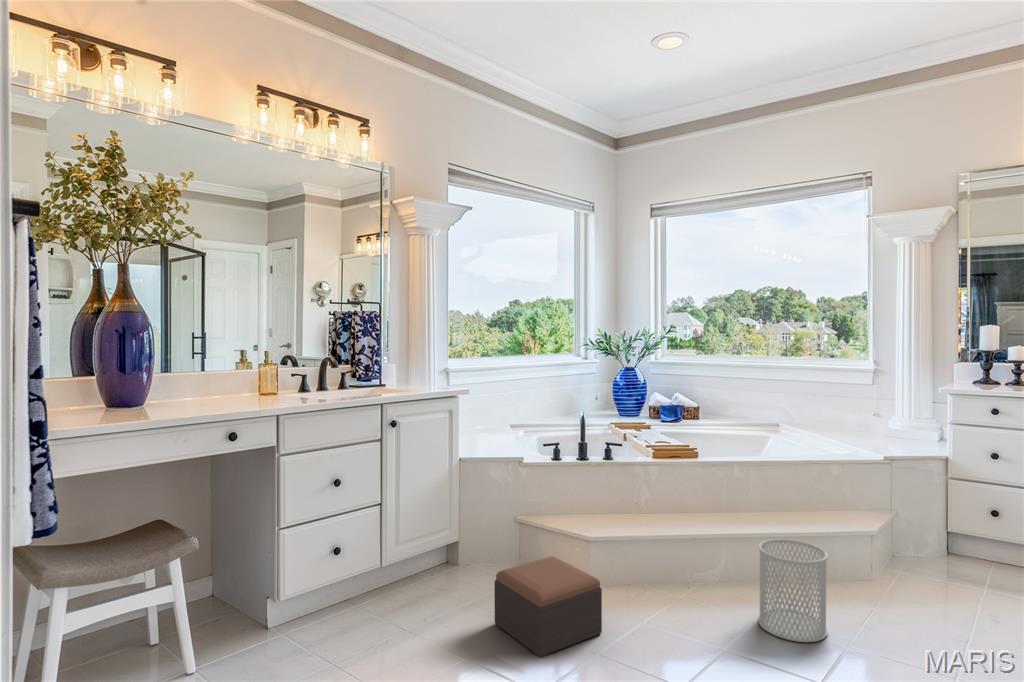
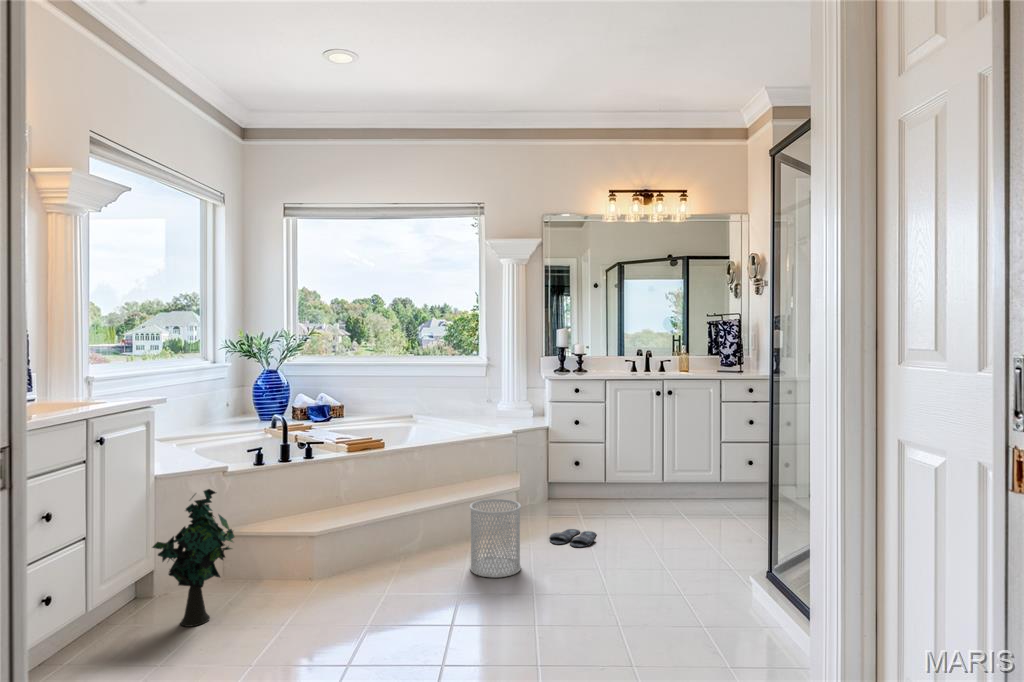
decorative plant: none [453,474,517,589] -> present [152,489,234,627]
footstool: present [494,556,602,657] -> none [246,562,361,658]
slippers: none [899,606,986,639] -> present [549,529,596,548]

